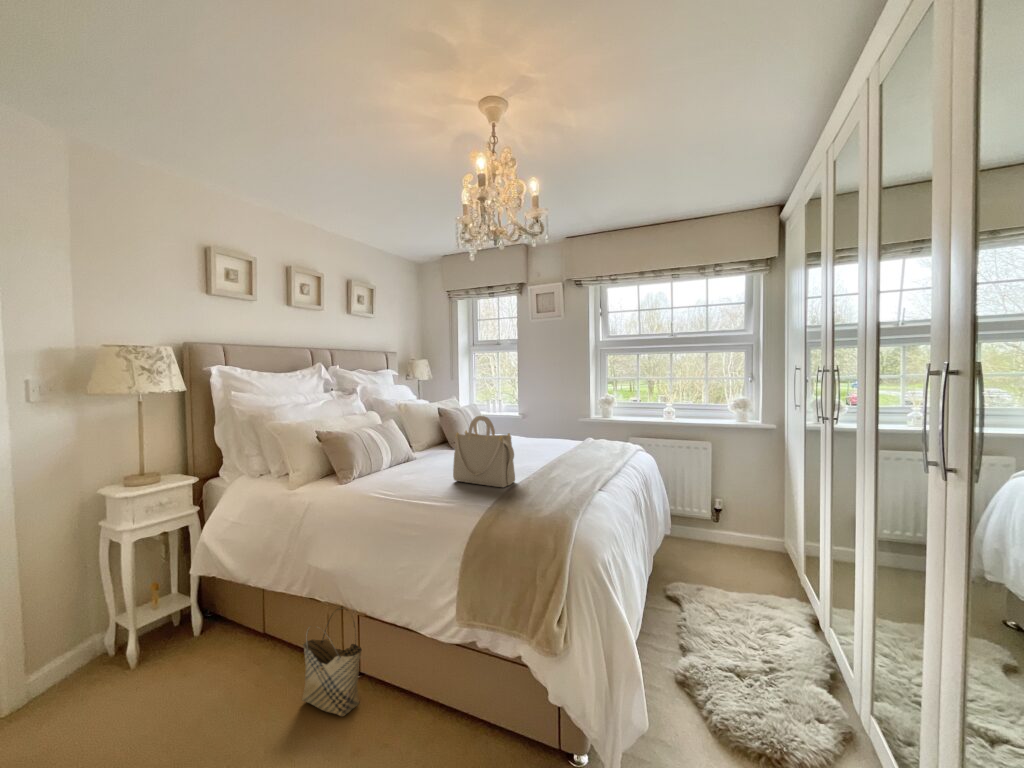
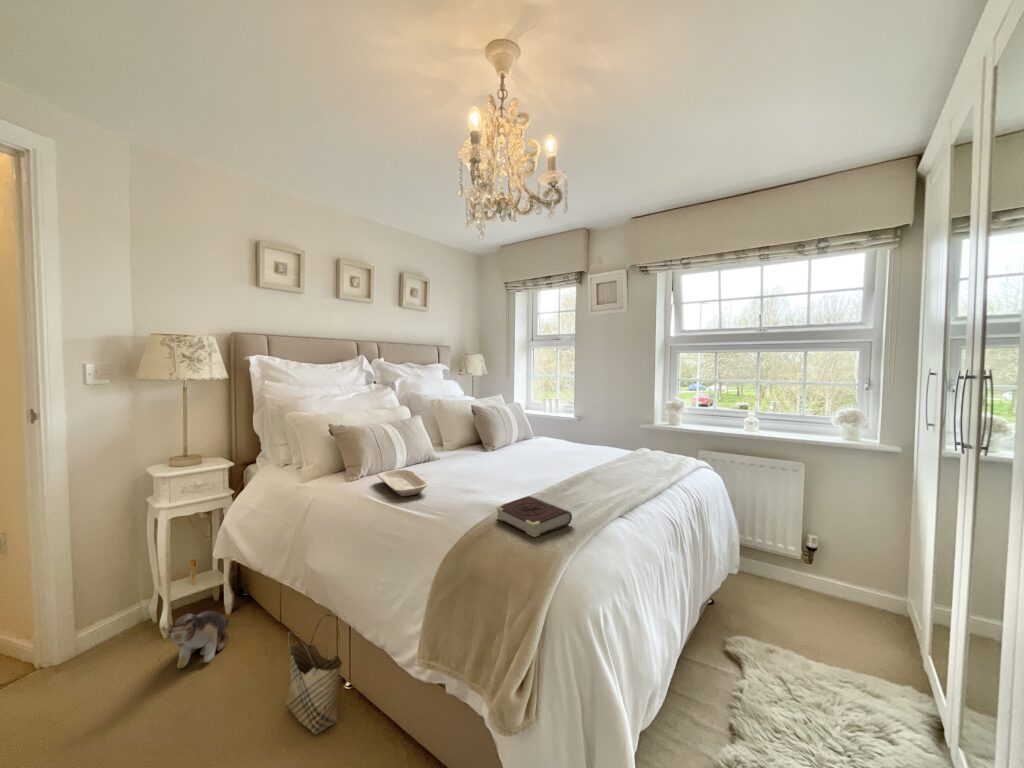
handbag: present [453,416,515,487] -> none [455,418,522,503]
tray: none [374,469,431,490] -> present [377,470,428,496]
book: none [505,479,569,508] -> present [496,496,572,537]
plush toy: none [152,631,212,692] -> present [162,611,229,669]

